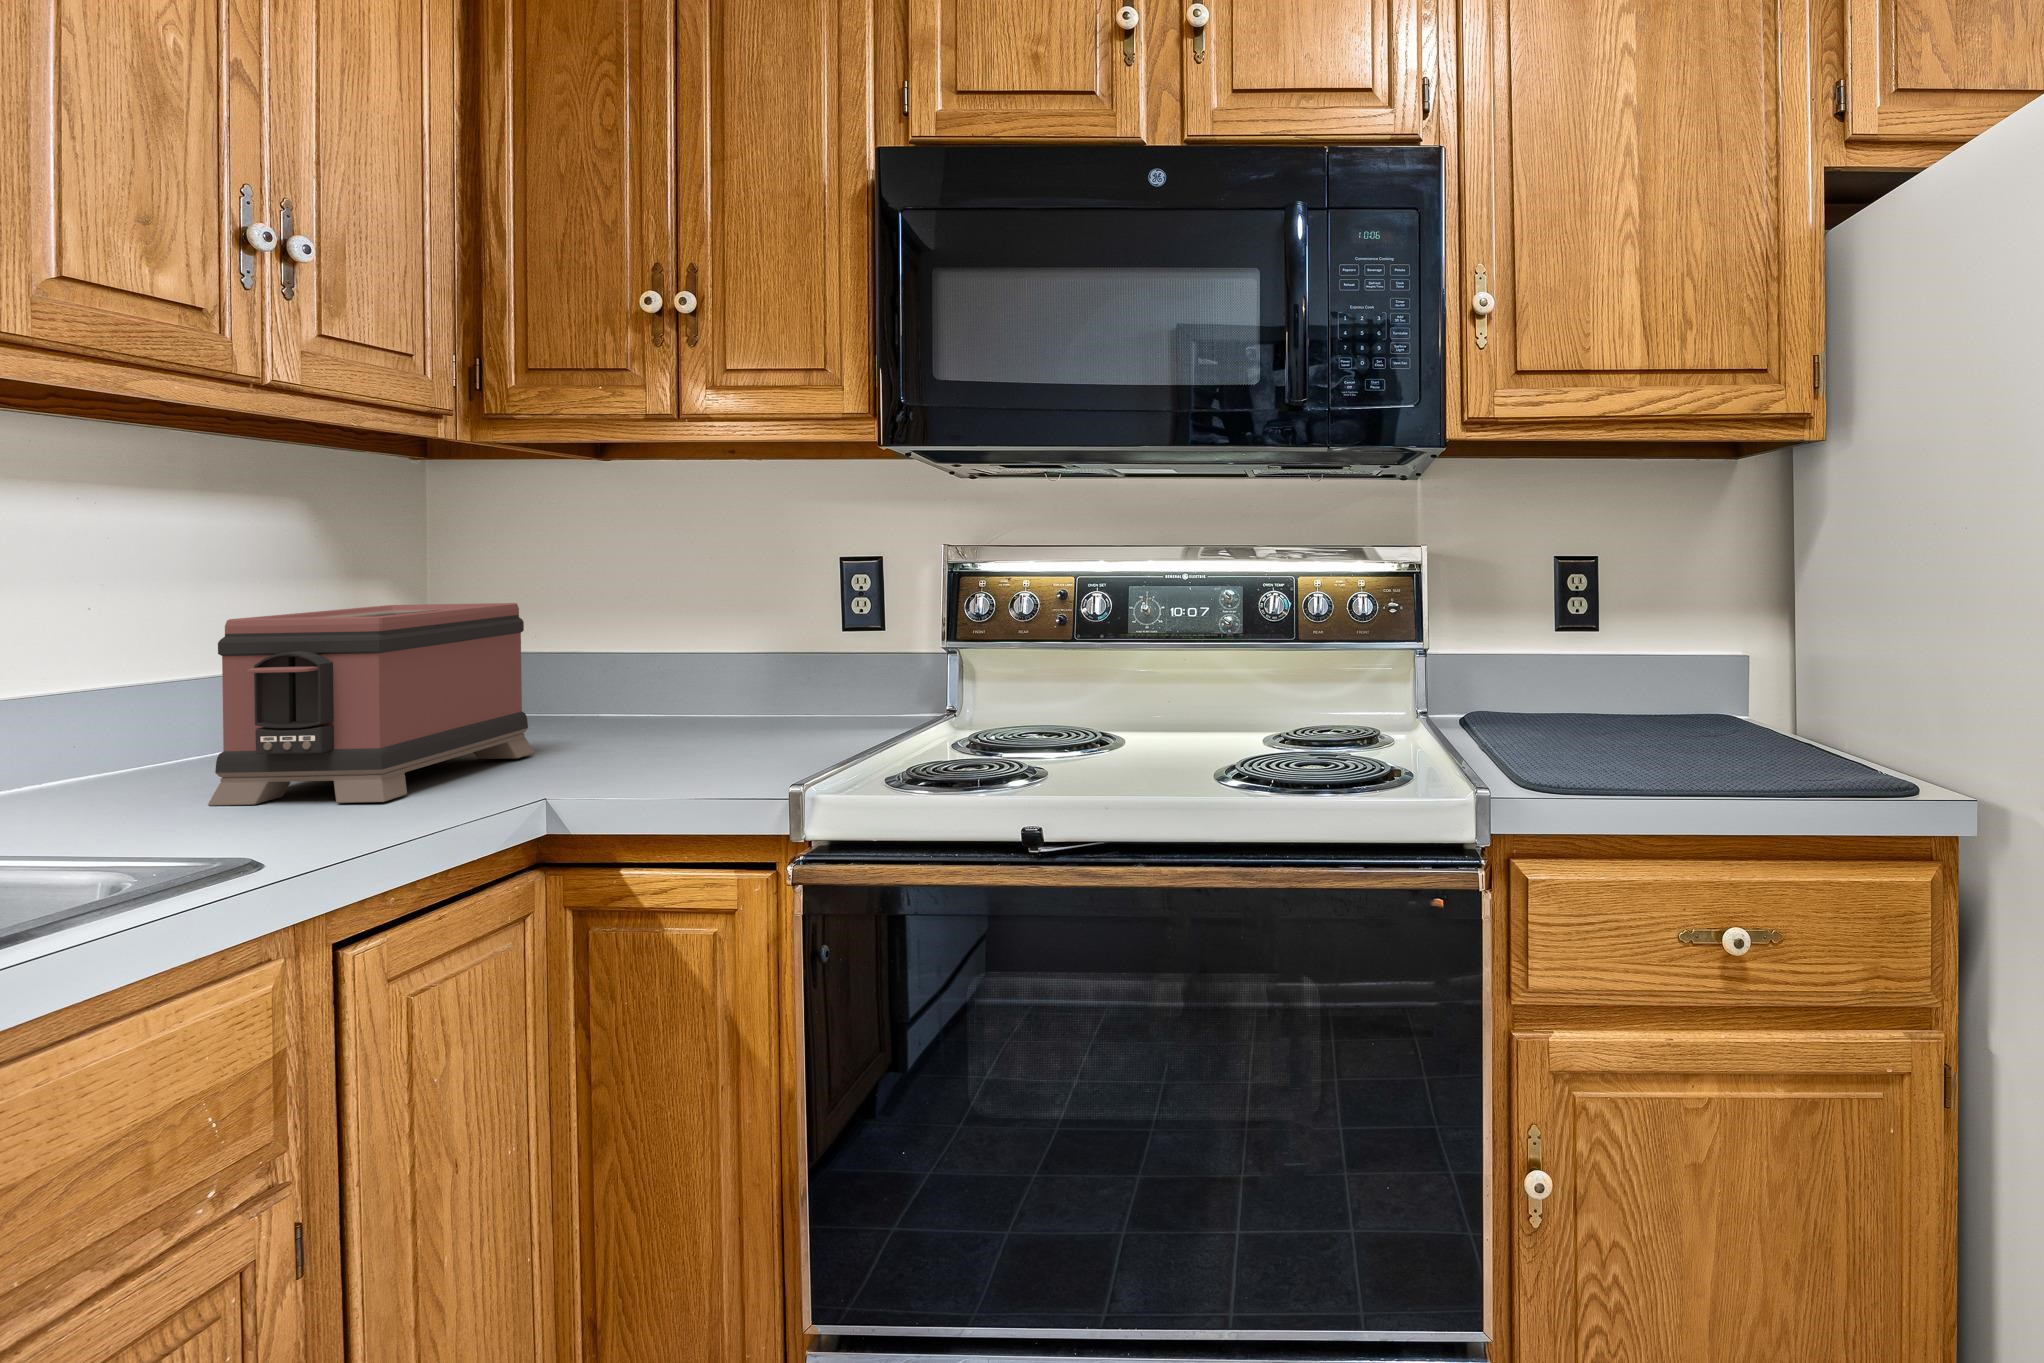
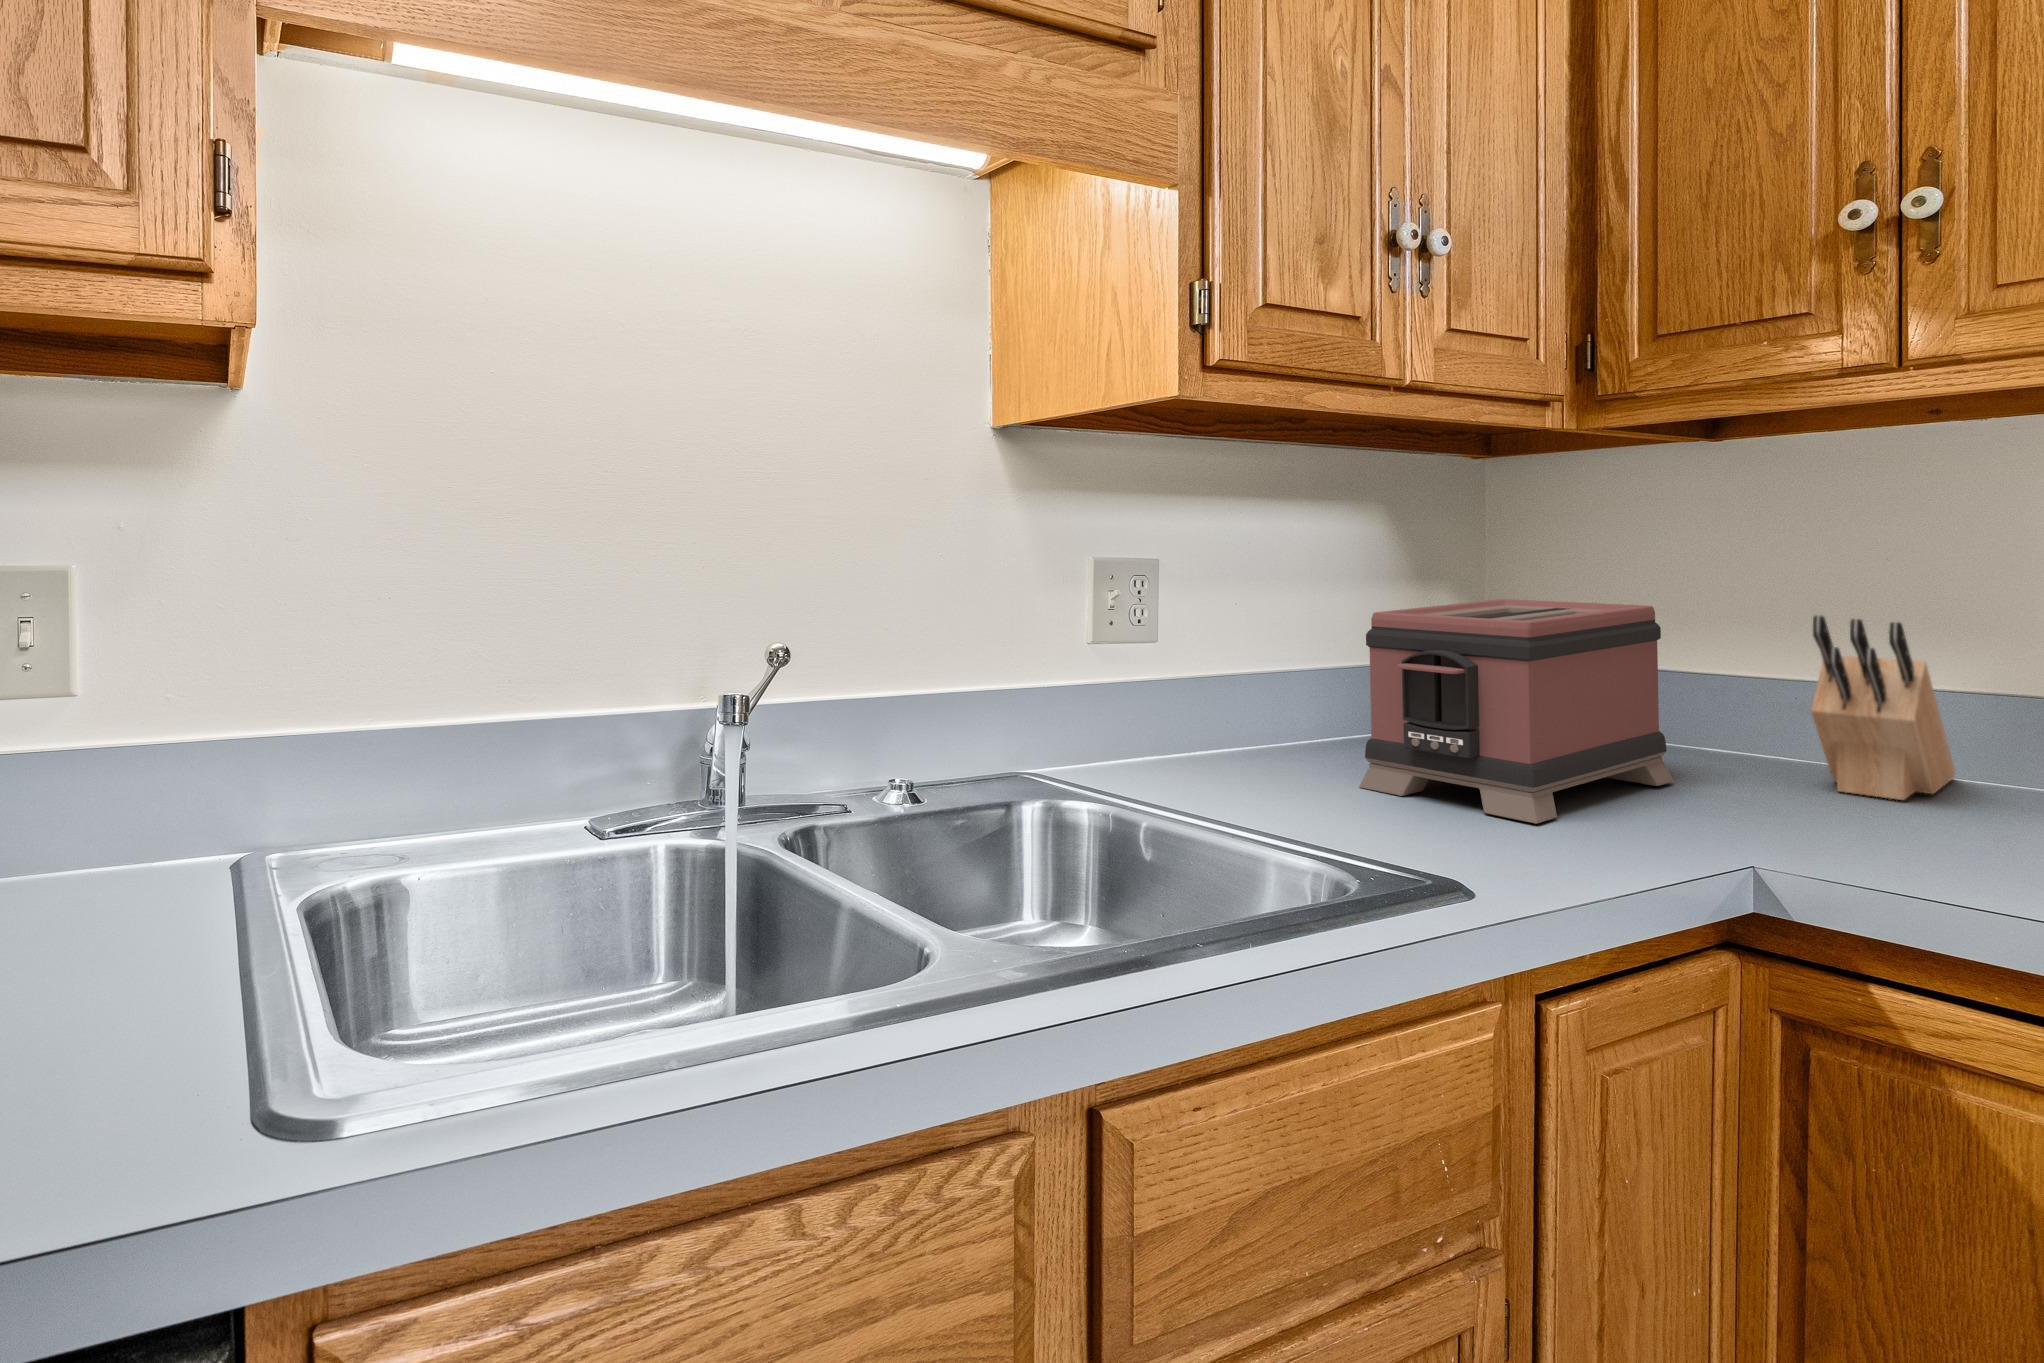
knife block: none [633,604,738,742] -> present [1811,615,1955,800]

